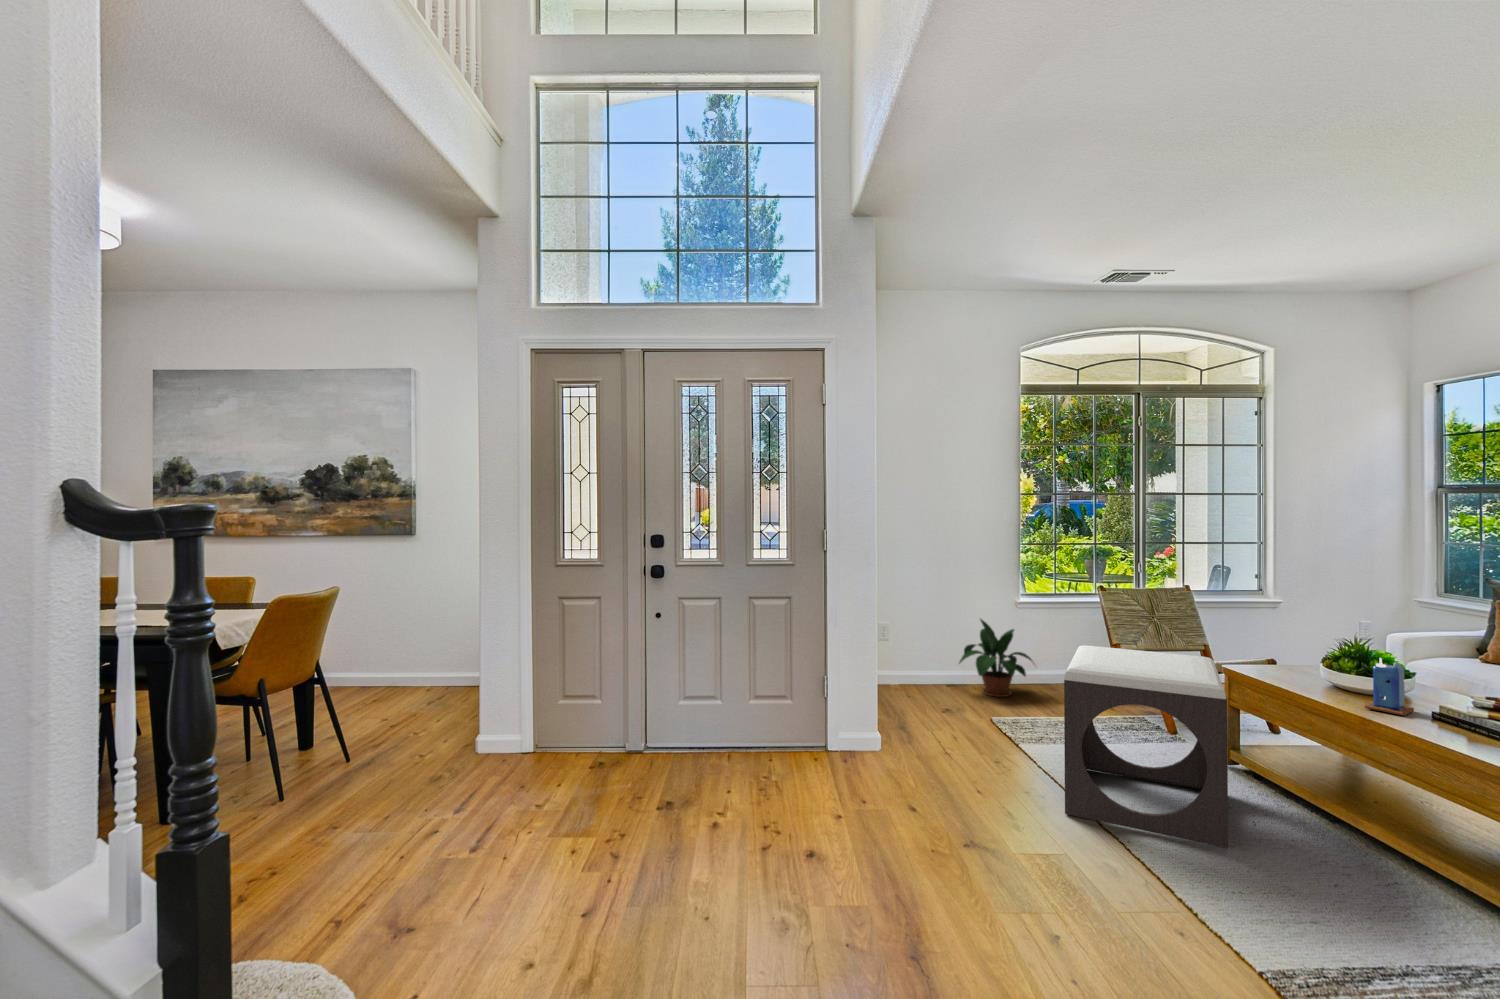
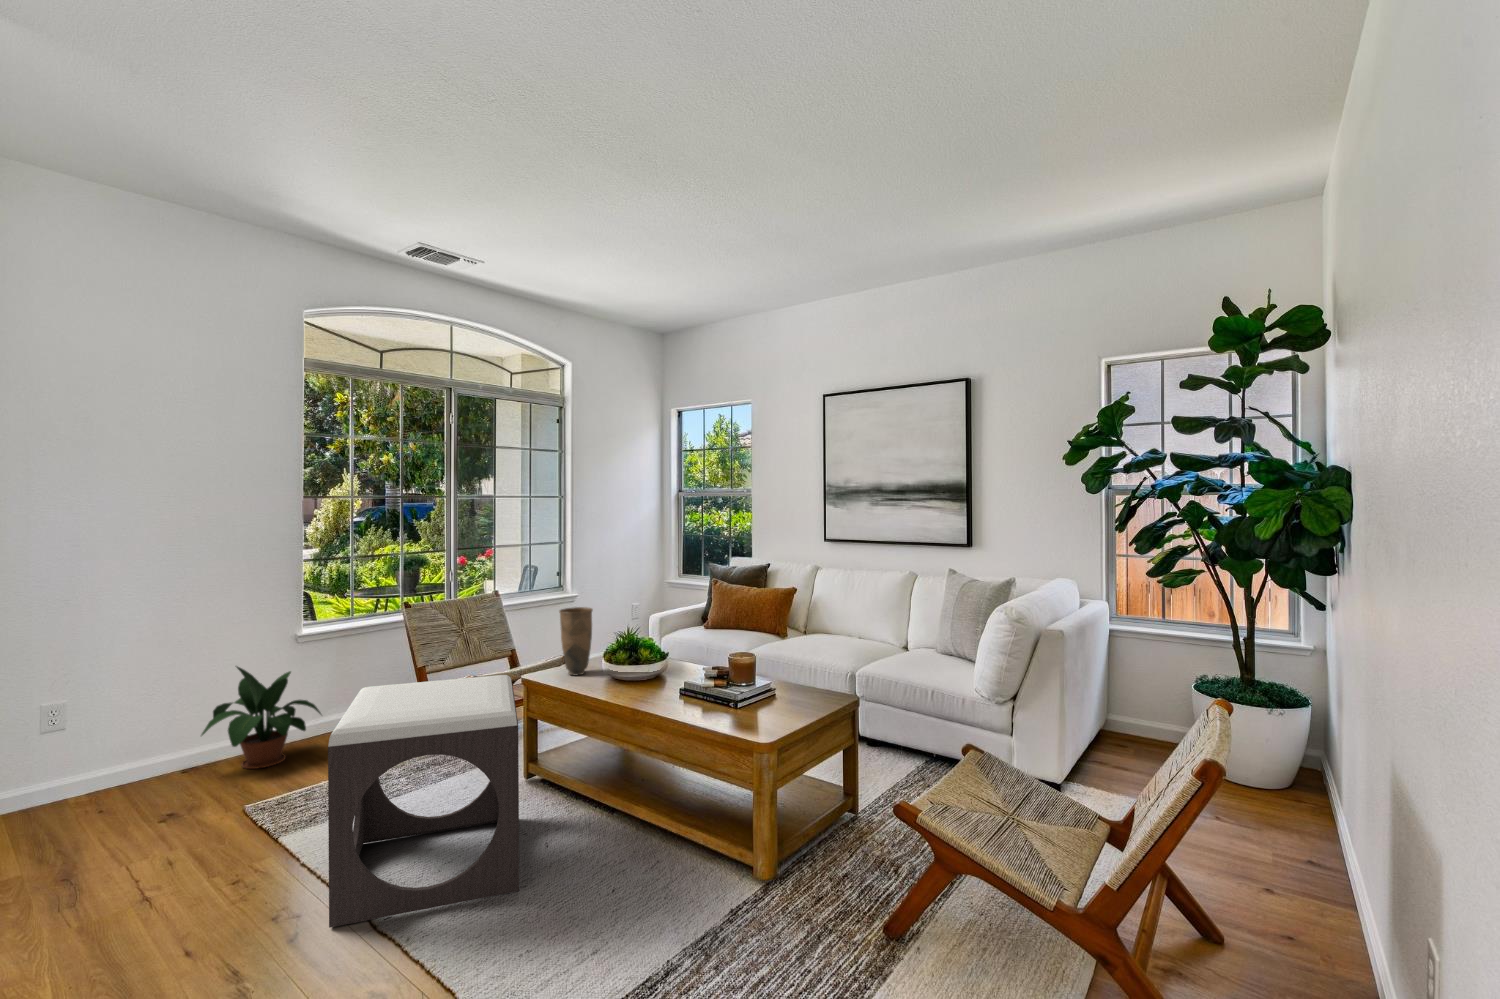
vase: none [1265,607,1308,676] -> present [559,607,593,676]
candle: present [1365,658,1414,716] -> none [634,648,667,698]

